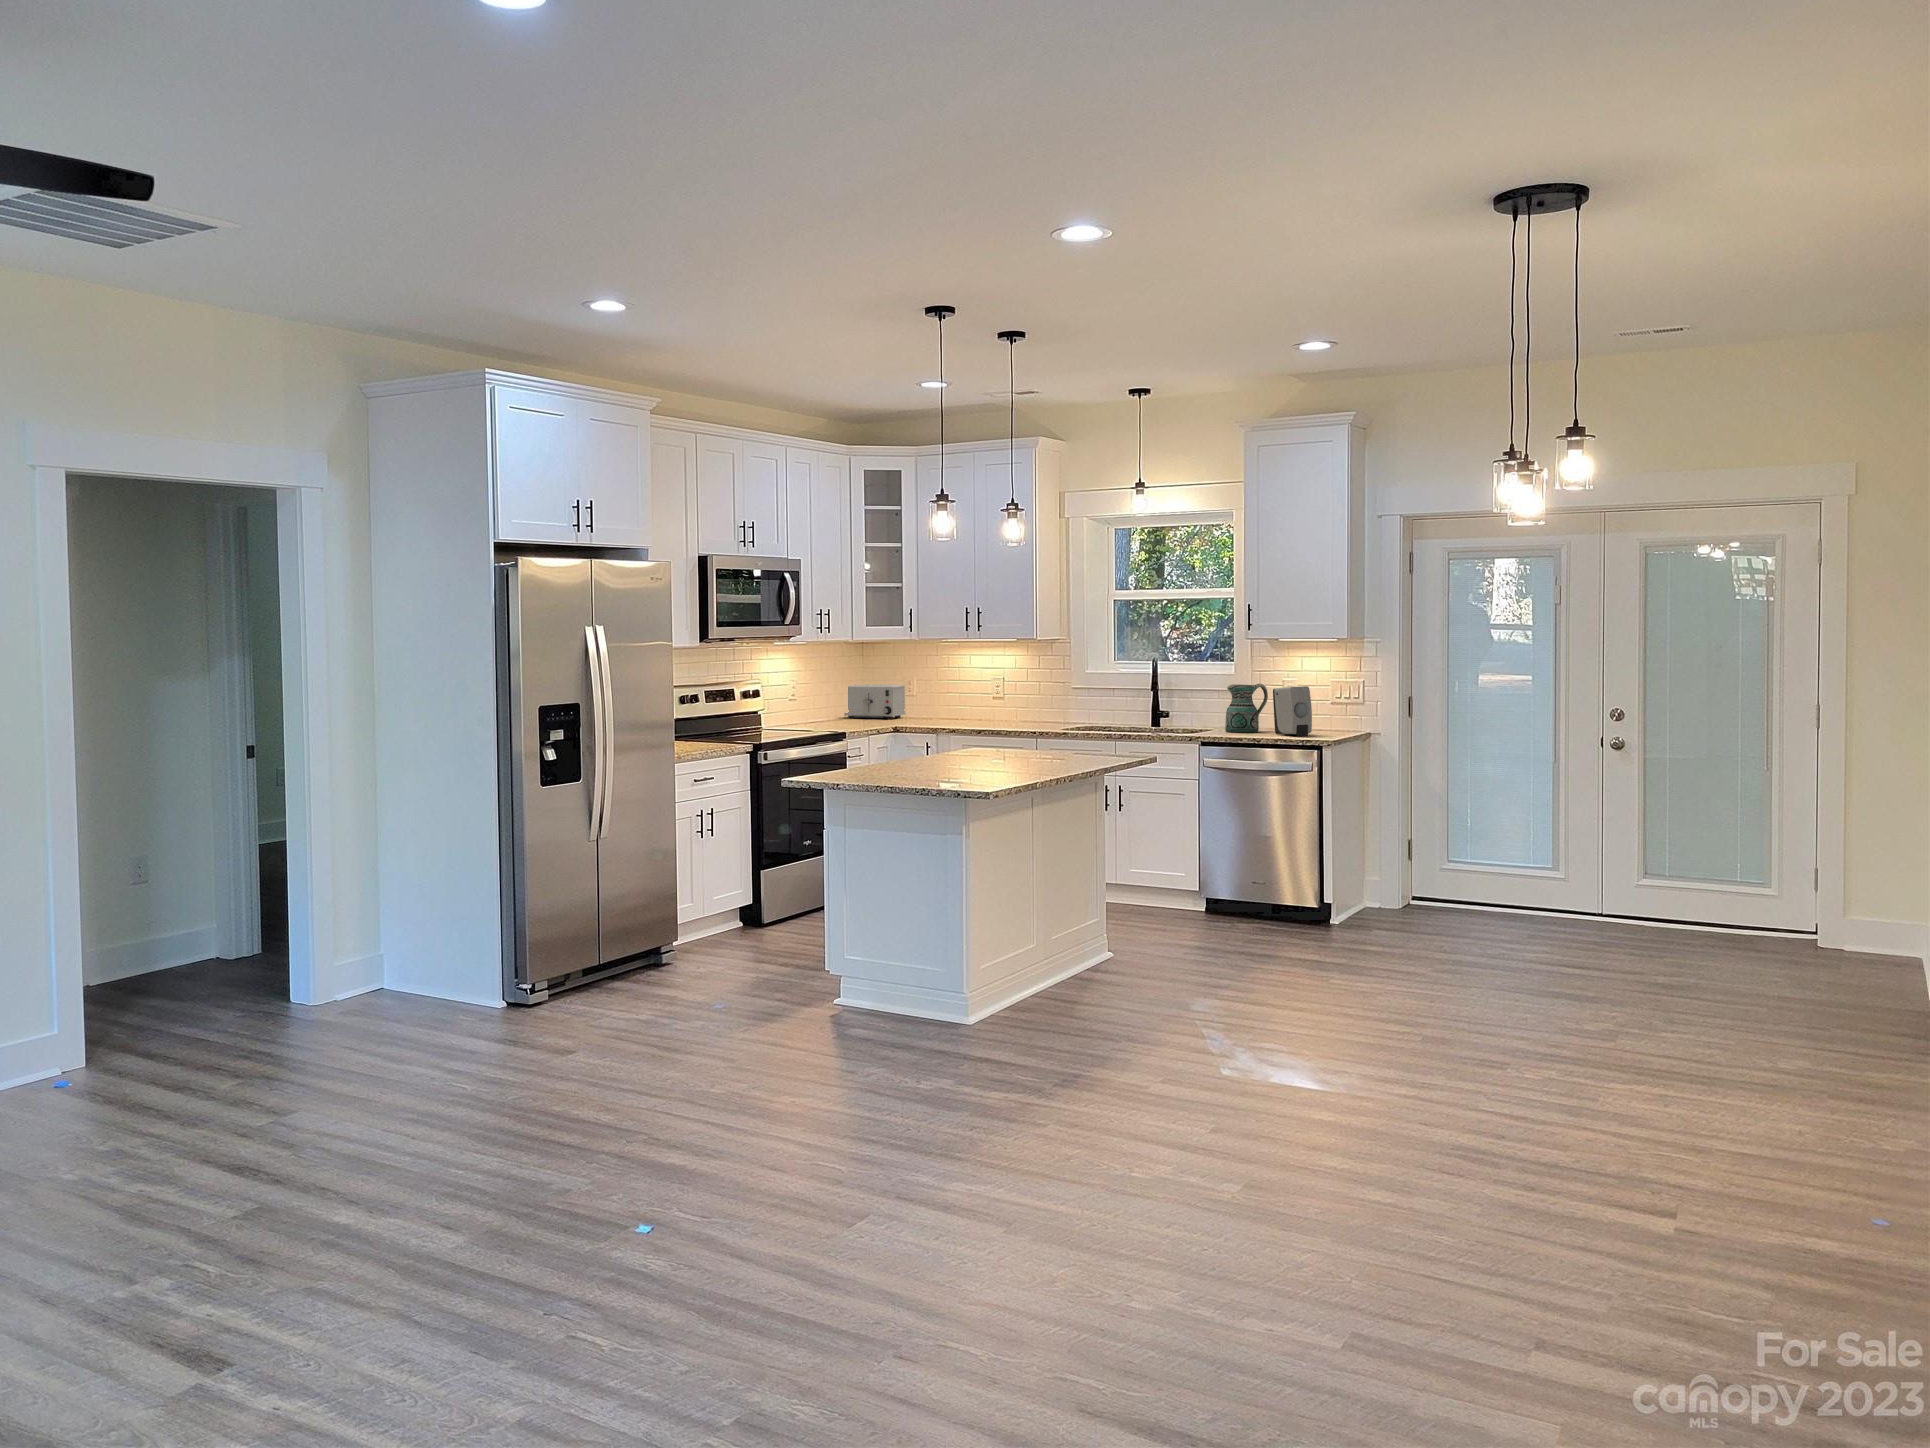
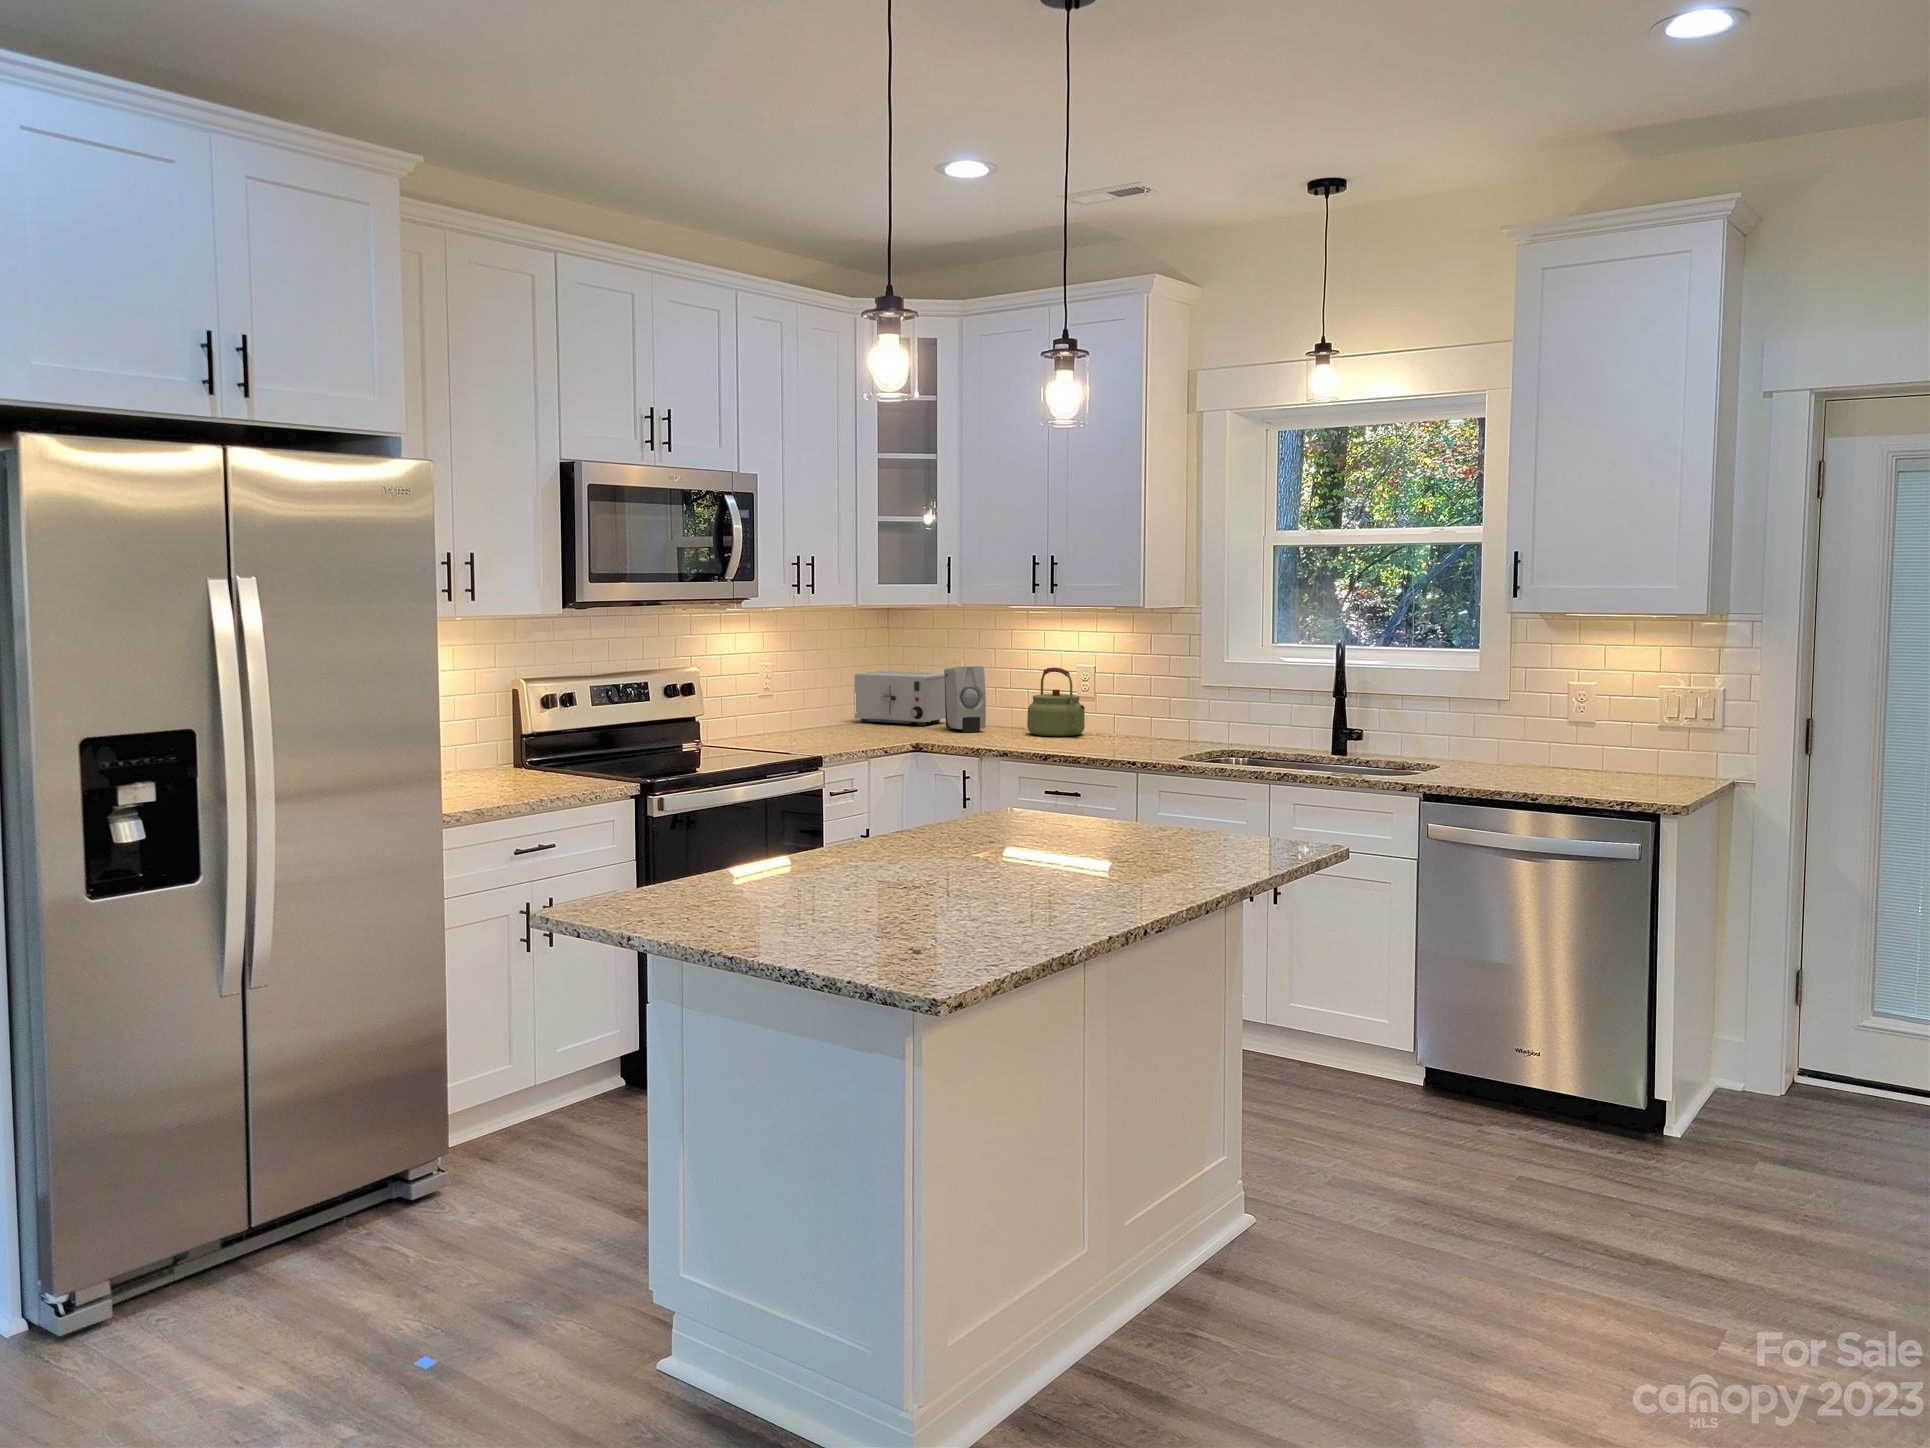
kettle: none [962,679,999,722] -> present [1027,667,1085,736]
ceramic pitcher: present [1225,684,1268,733] -> none [1465,690,1542,776]
soap dispenser: present [1273,686,1312,736] -> present [944,666,986,732]

